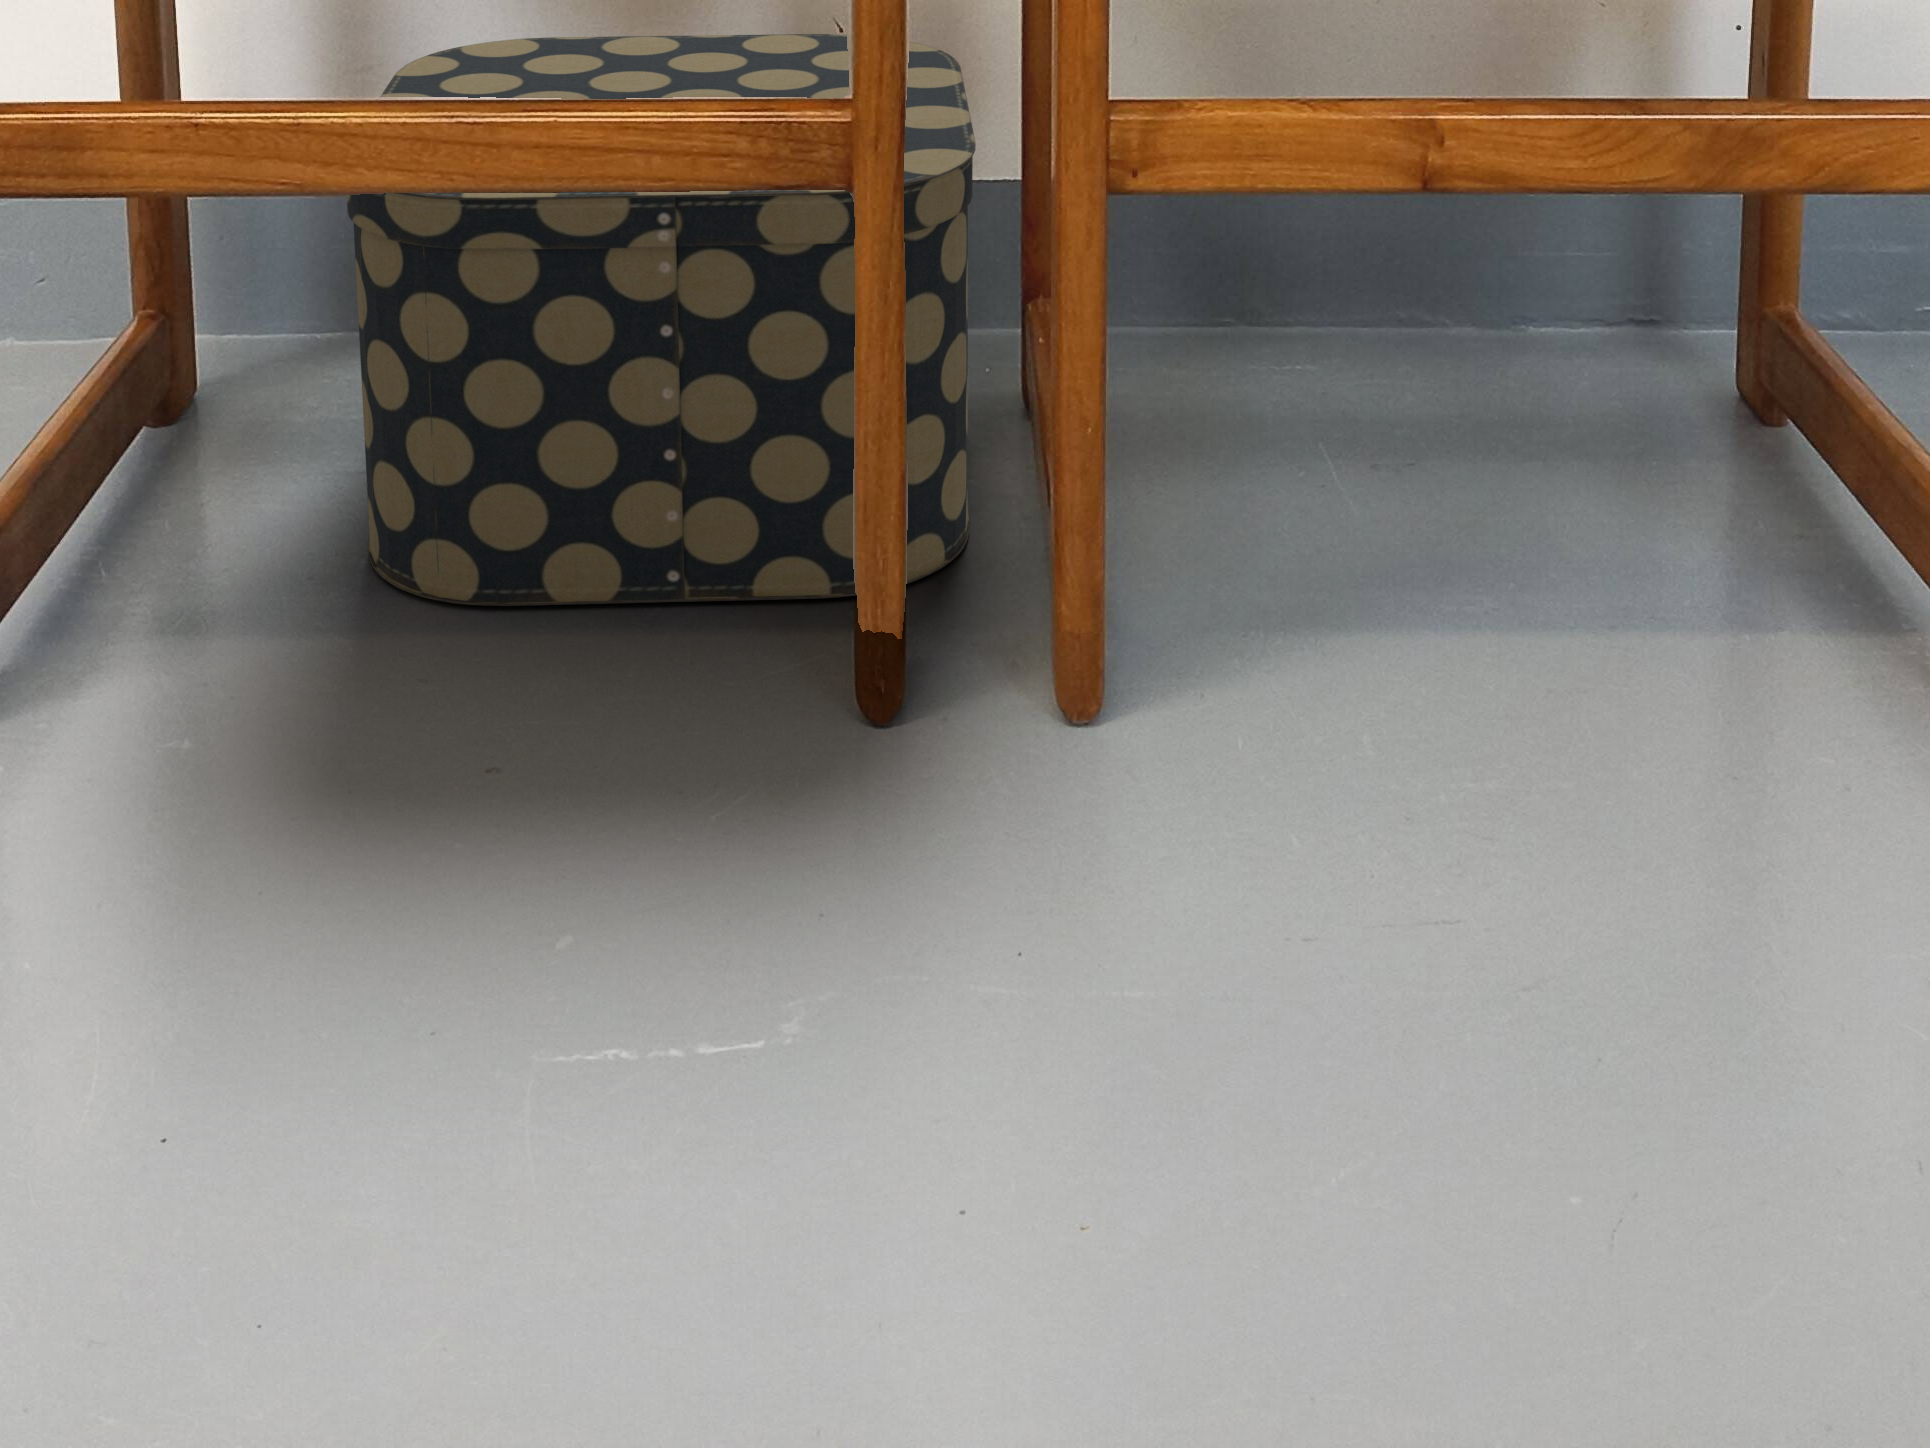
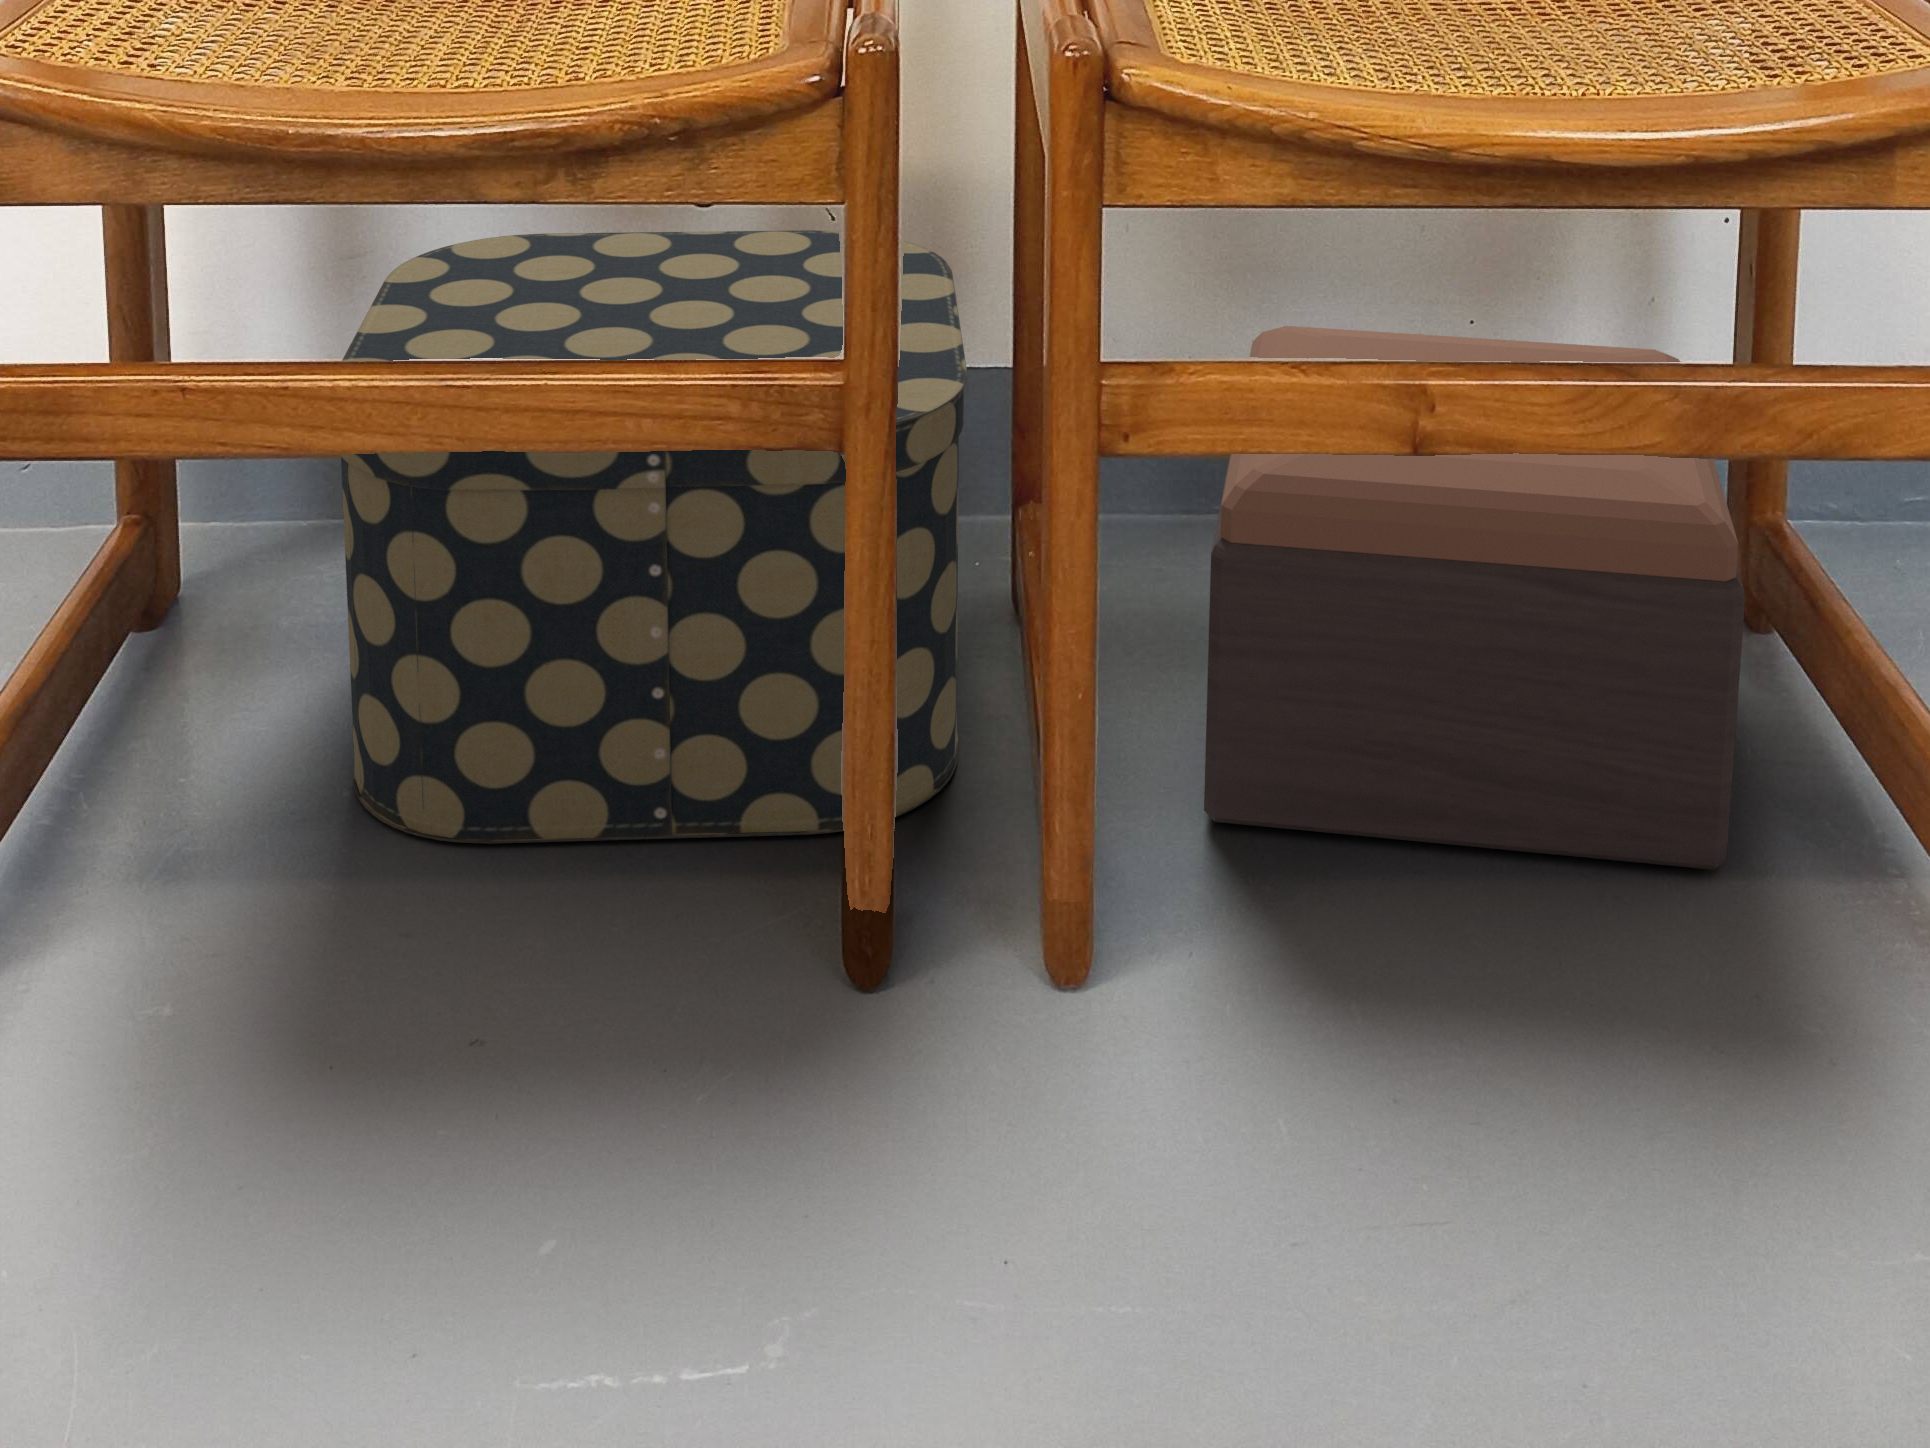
footstool: none [1215,119,1757,628] -> present [1204,326,1745,870]

